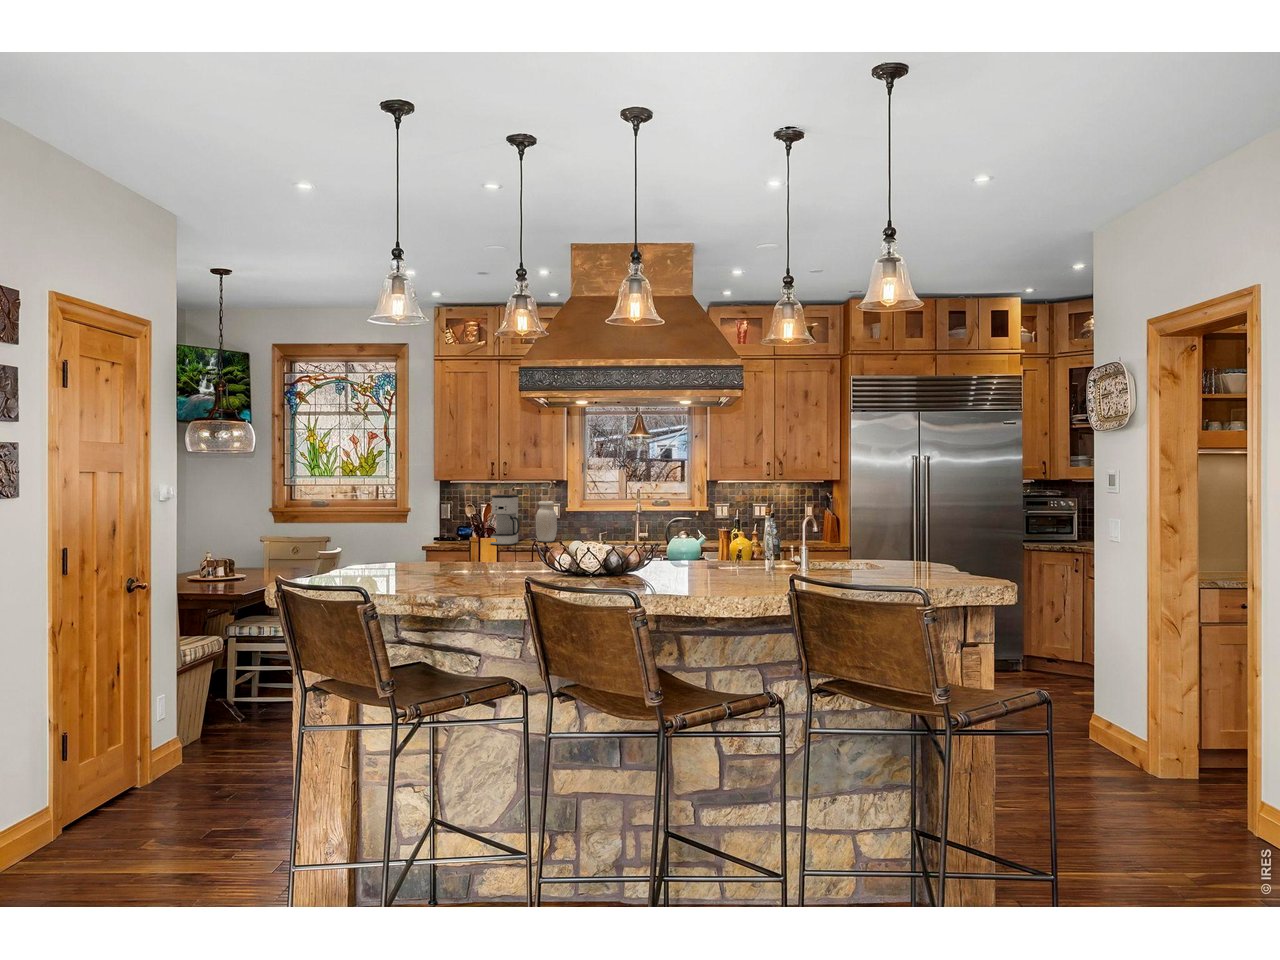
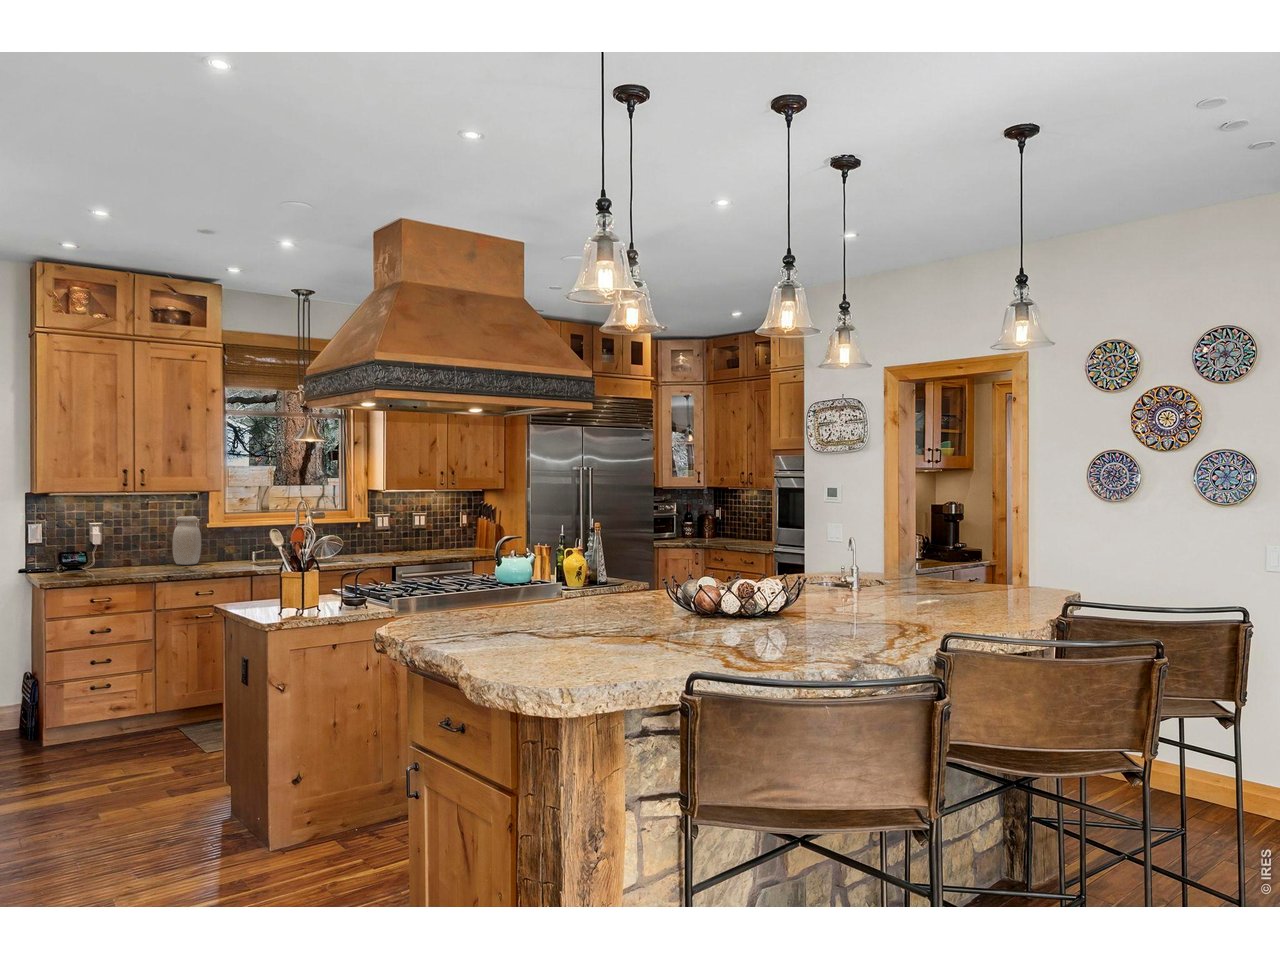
coffee maker: present [491,495,520,545] -> none [119,510,159,572]

